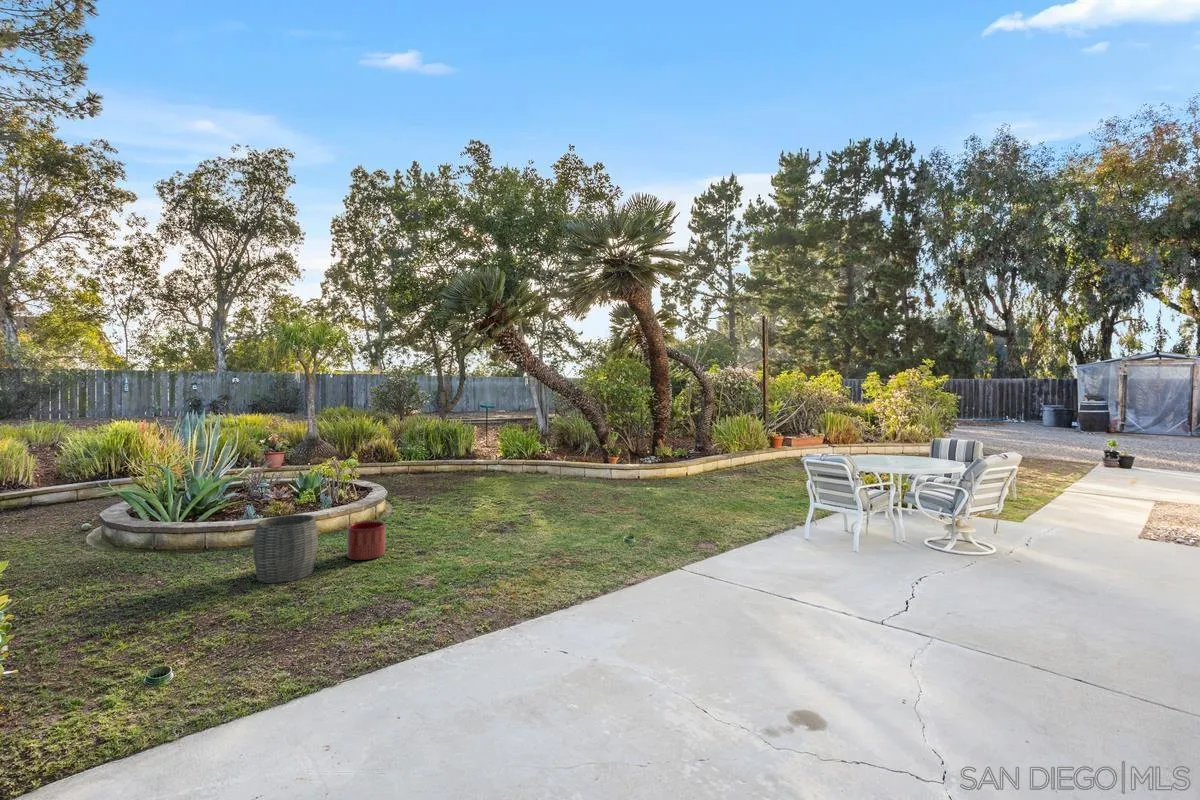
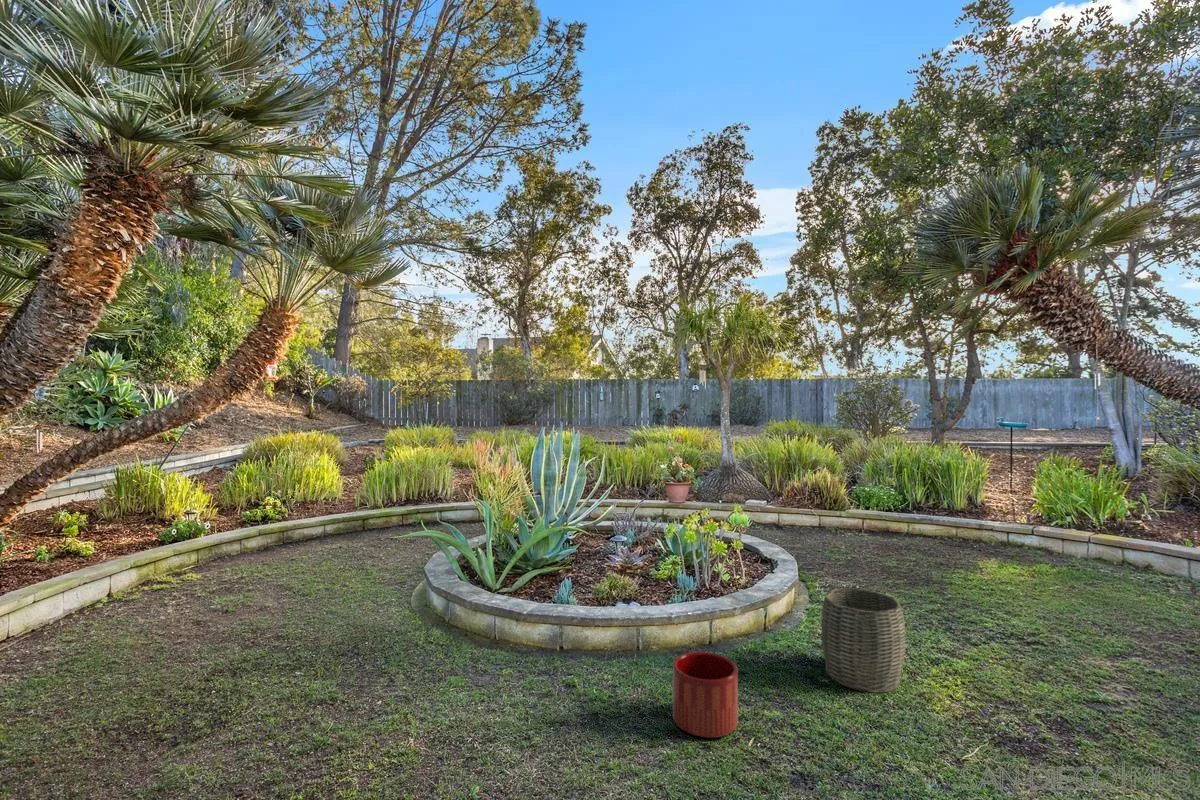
woven basket: present [253,514,318,583] -> present [821,588,905,693]

